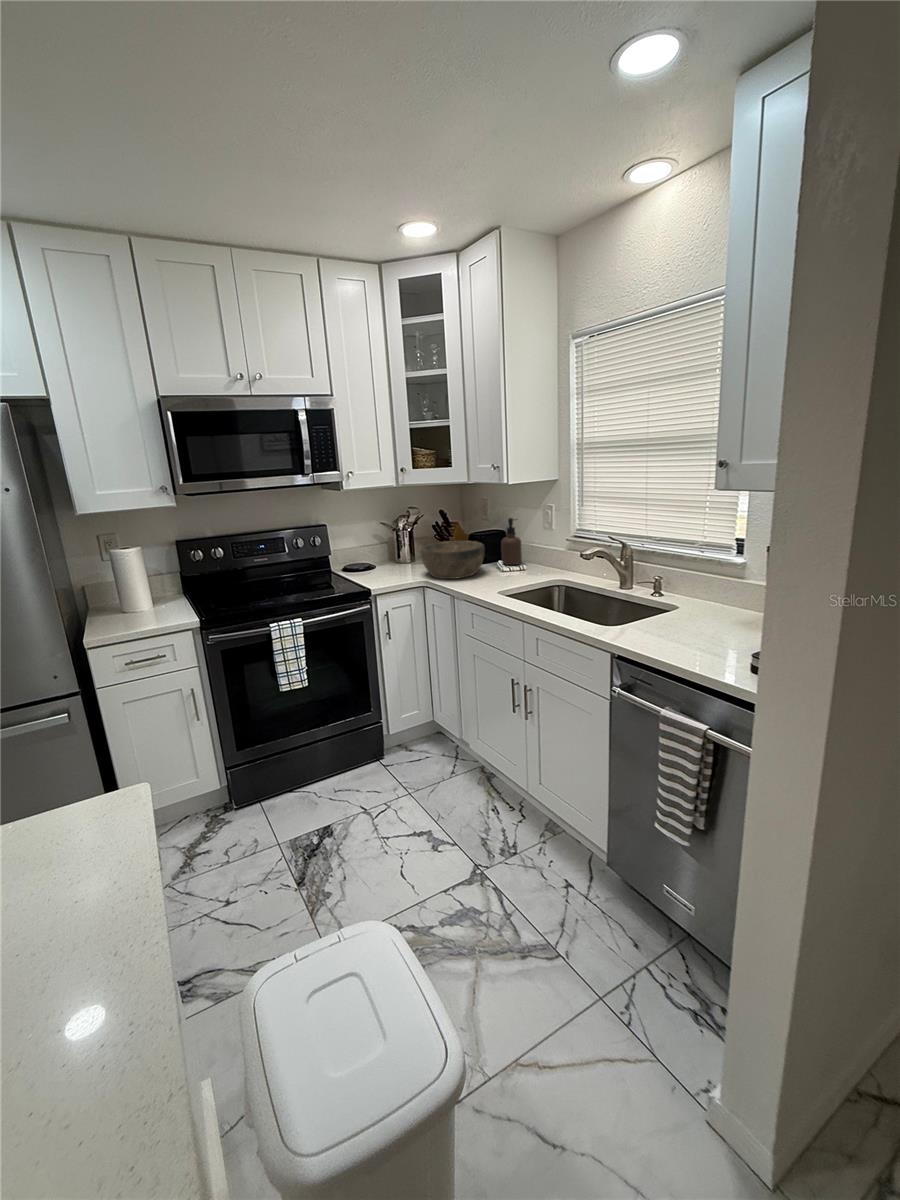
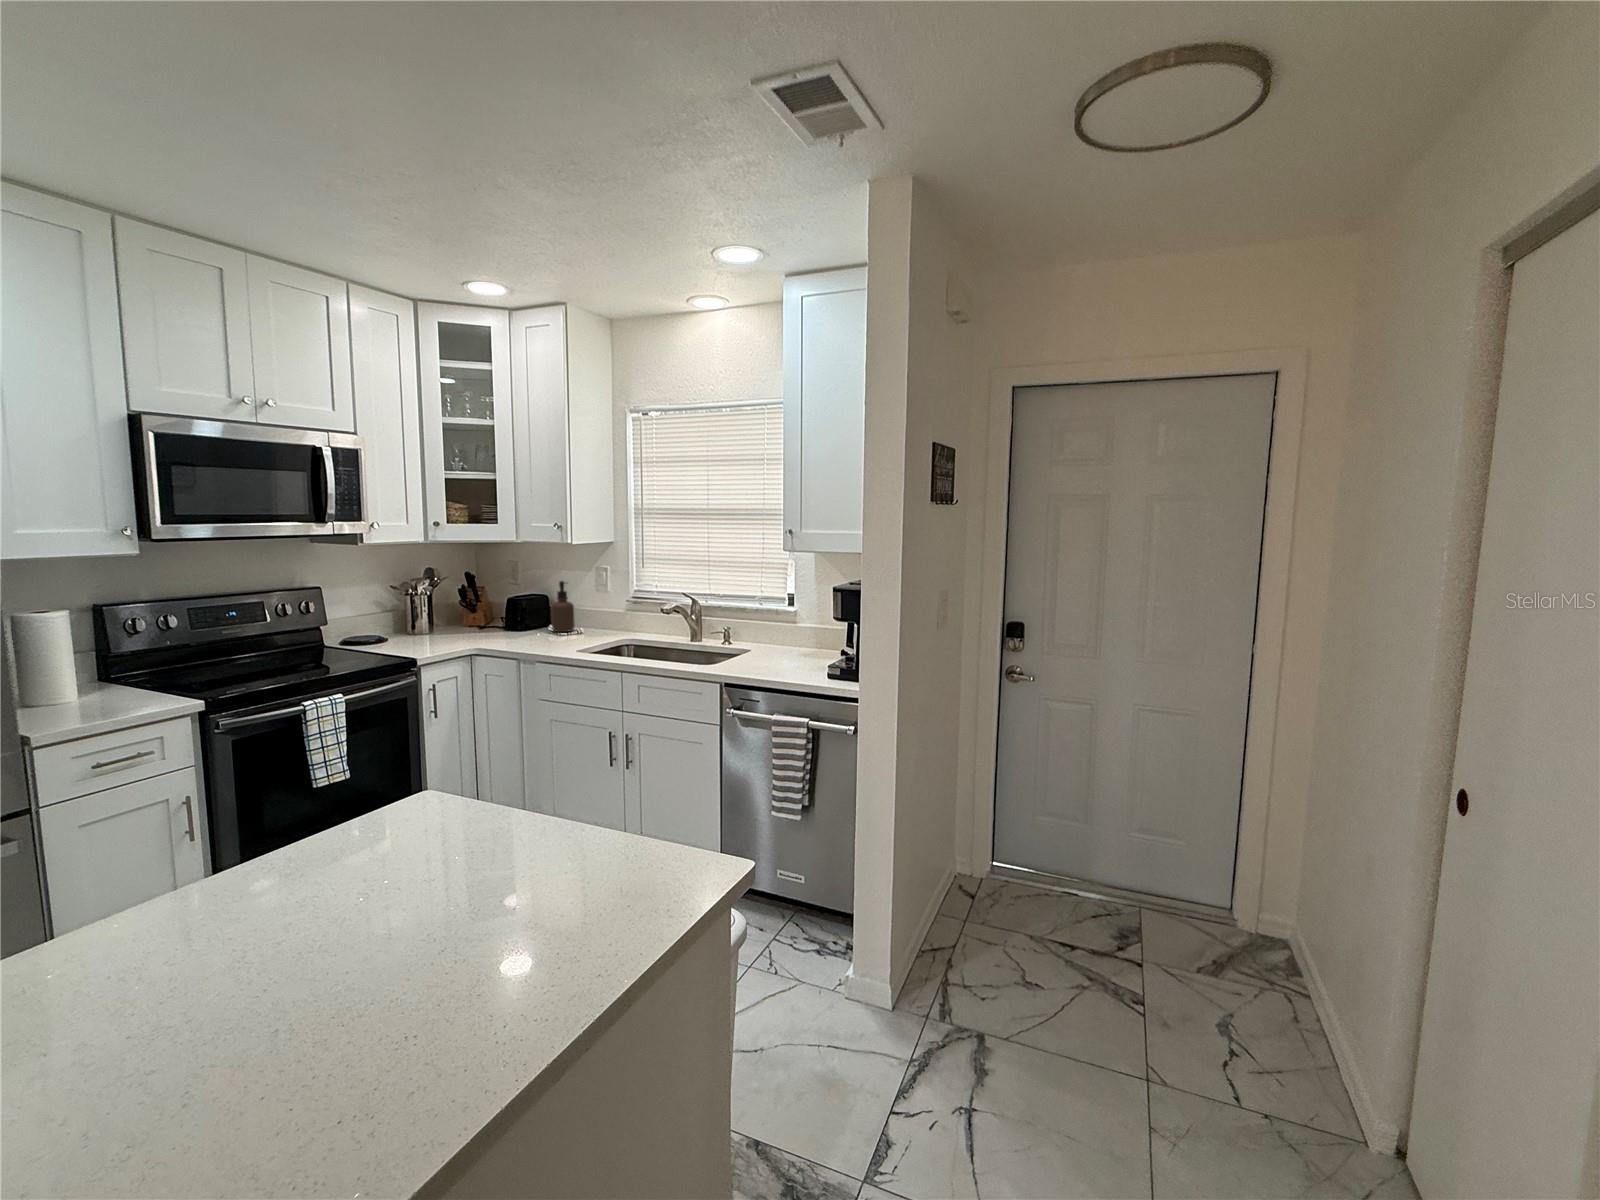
bowl: present [421,541,485,579] -> none [465,606,543,646]

